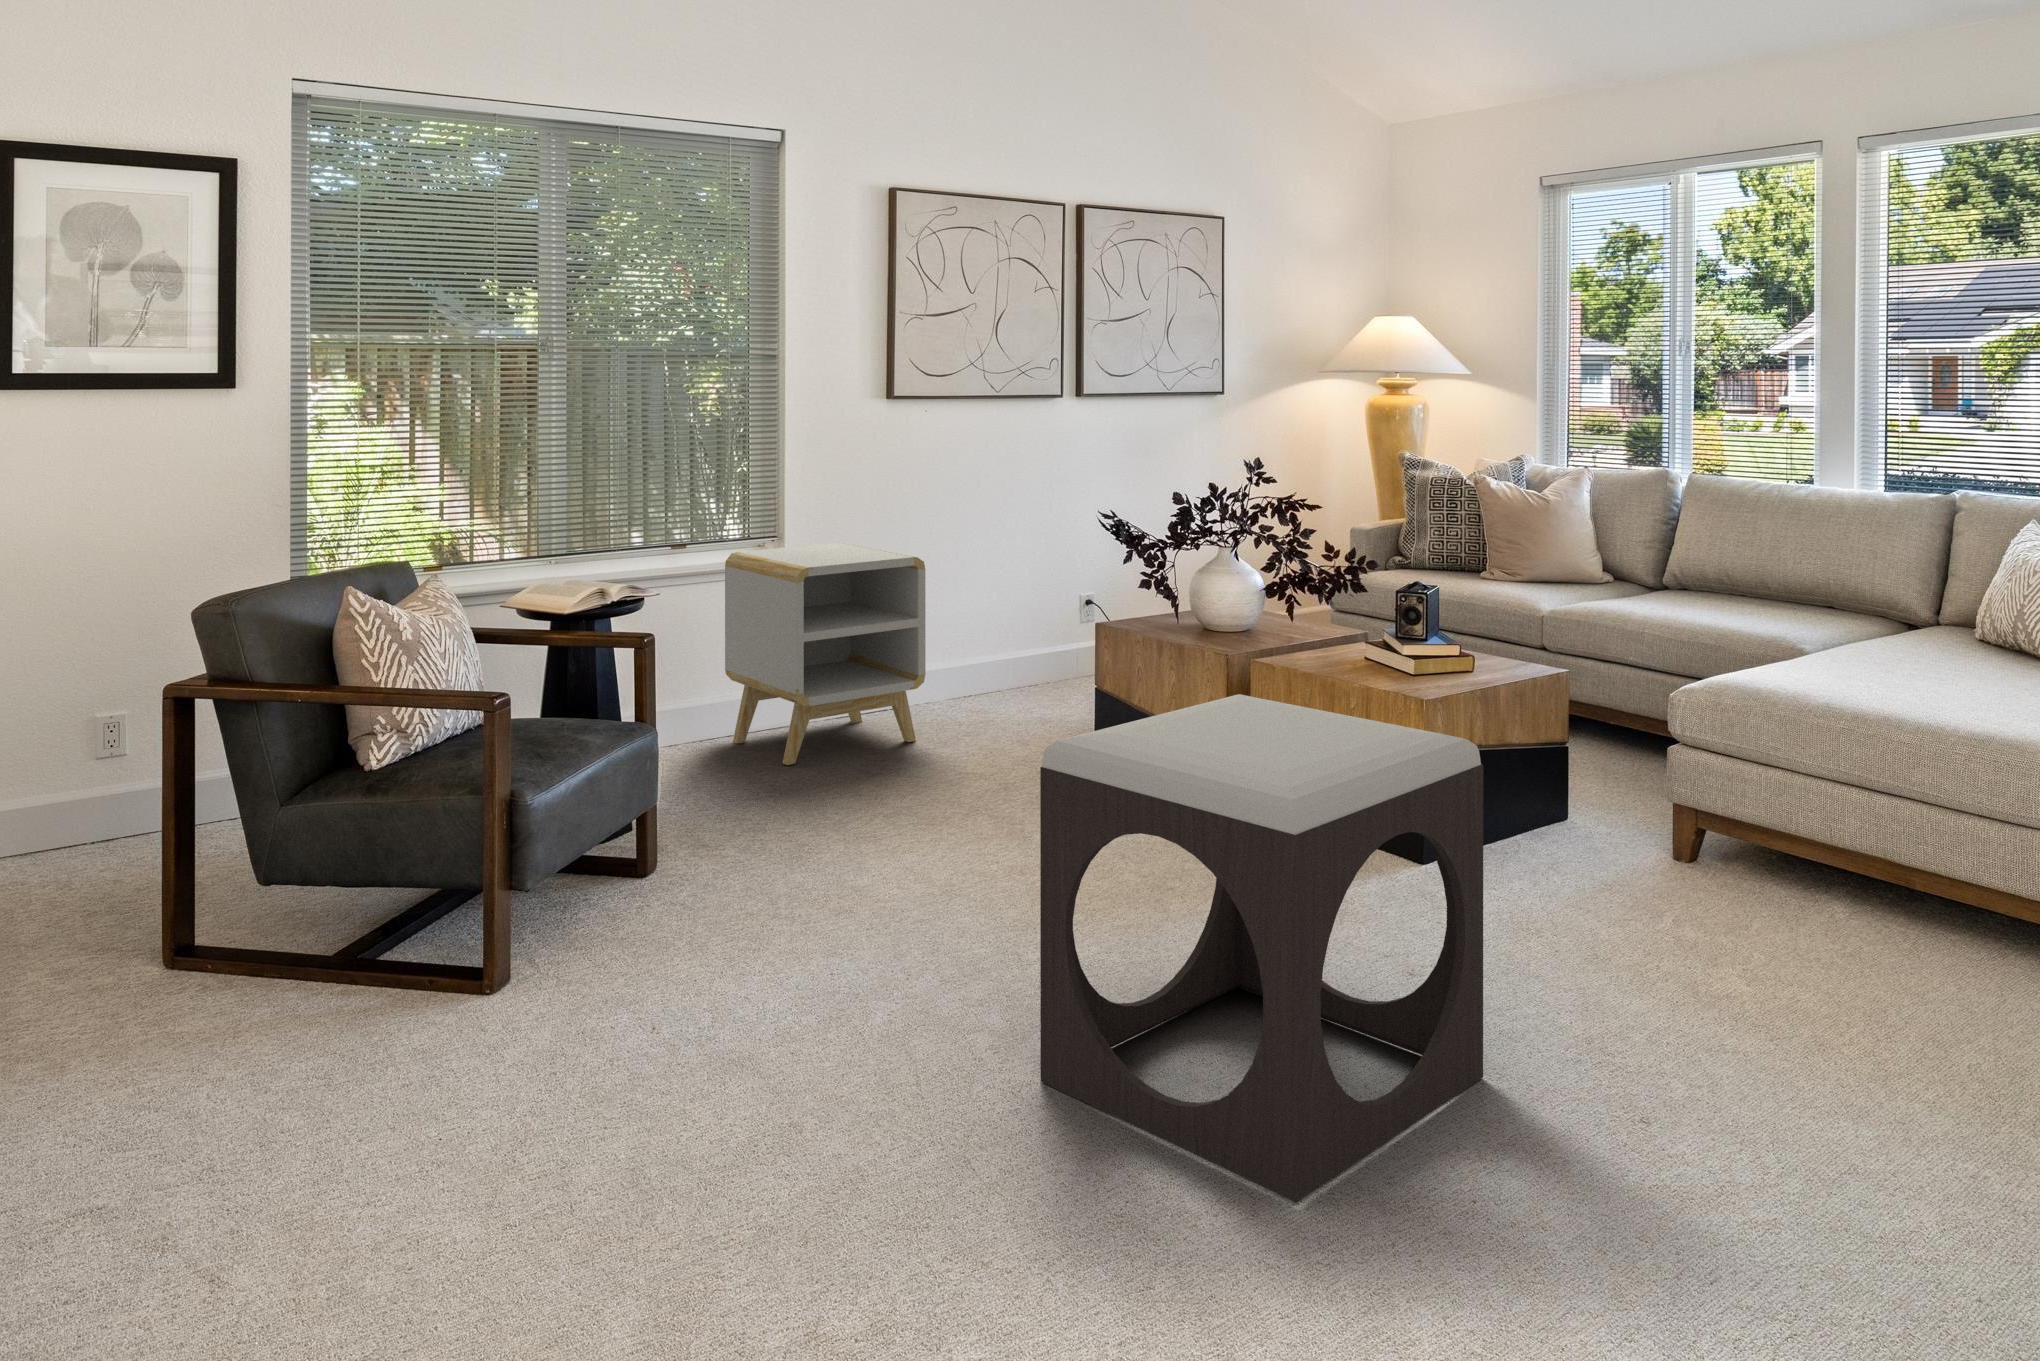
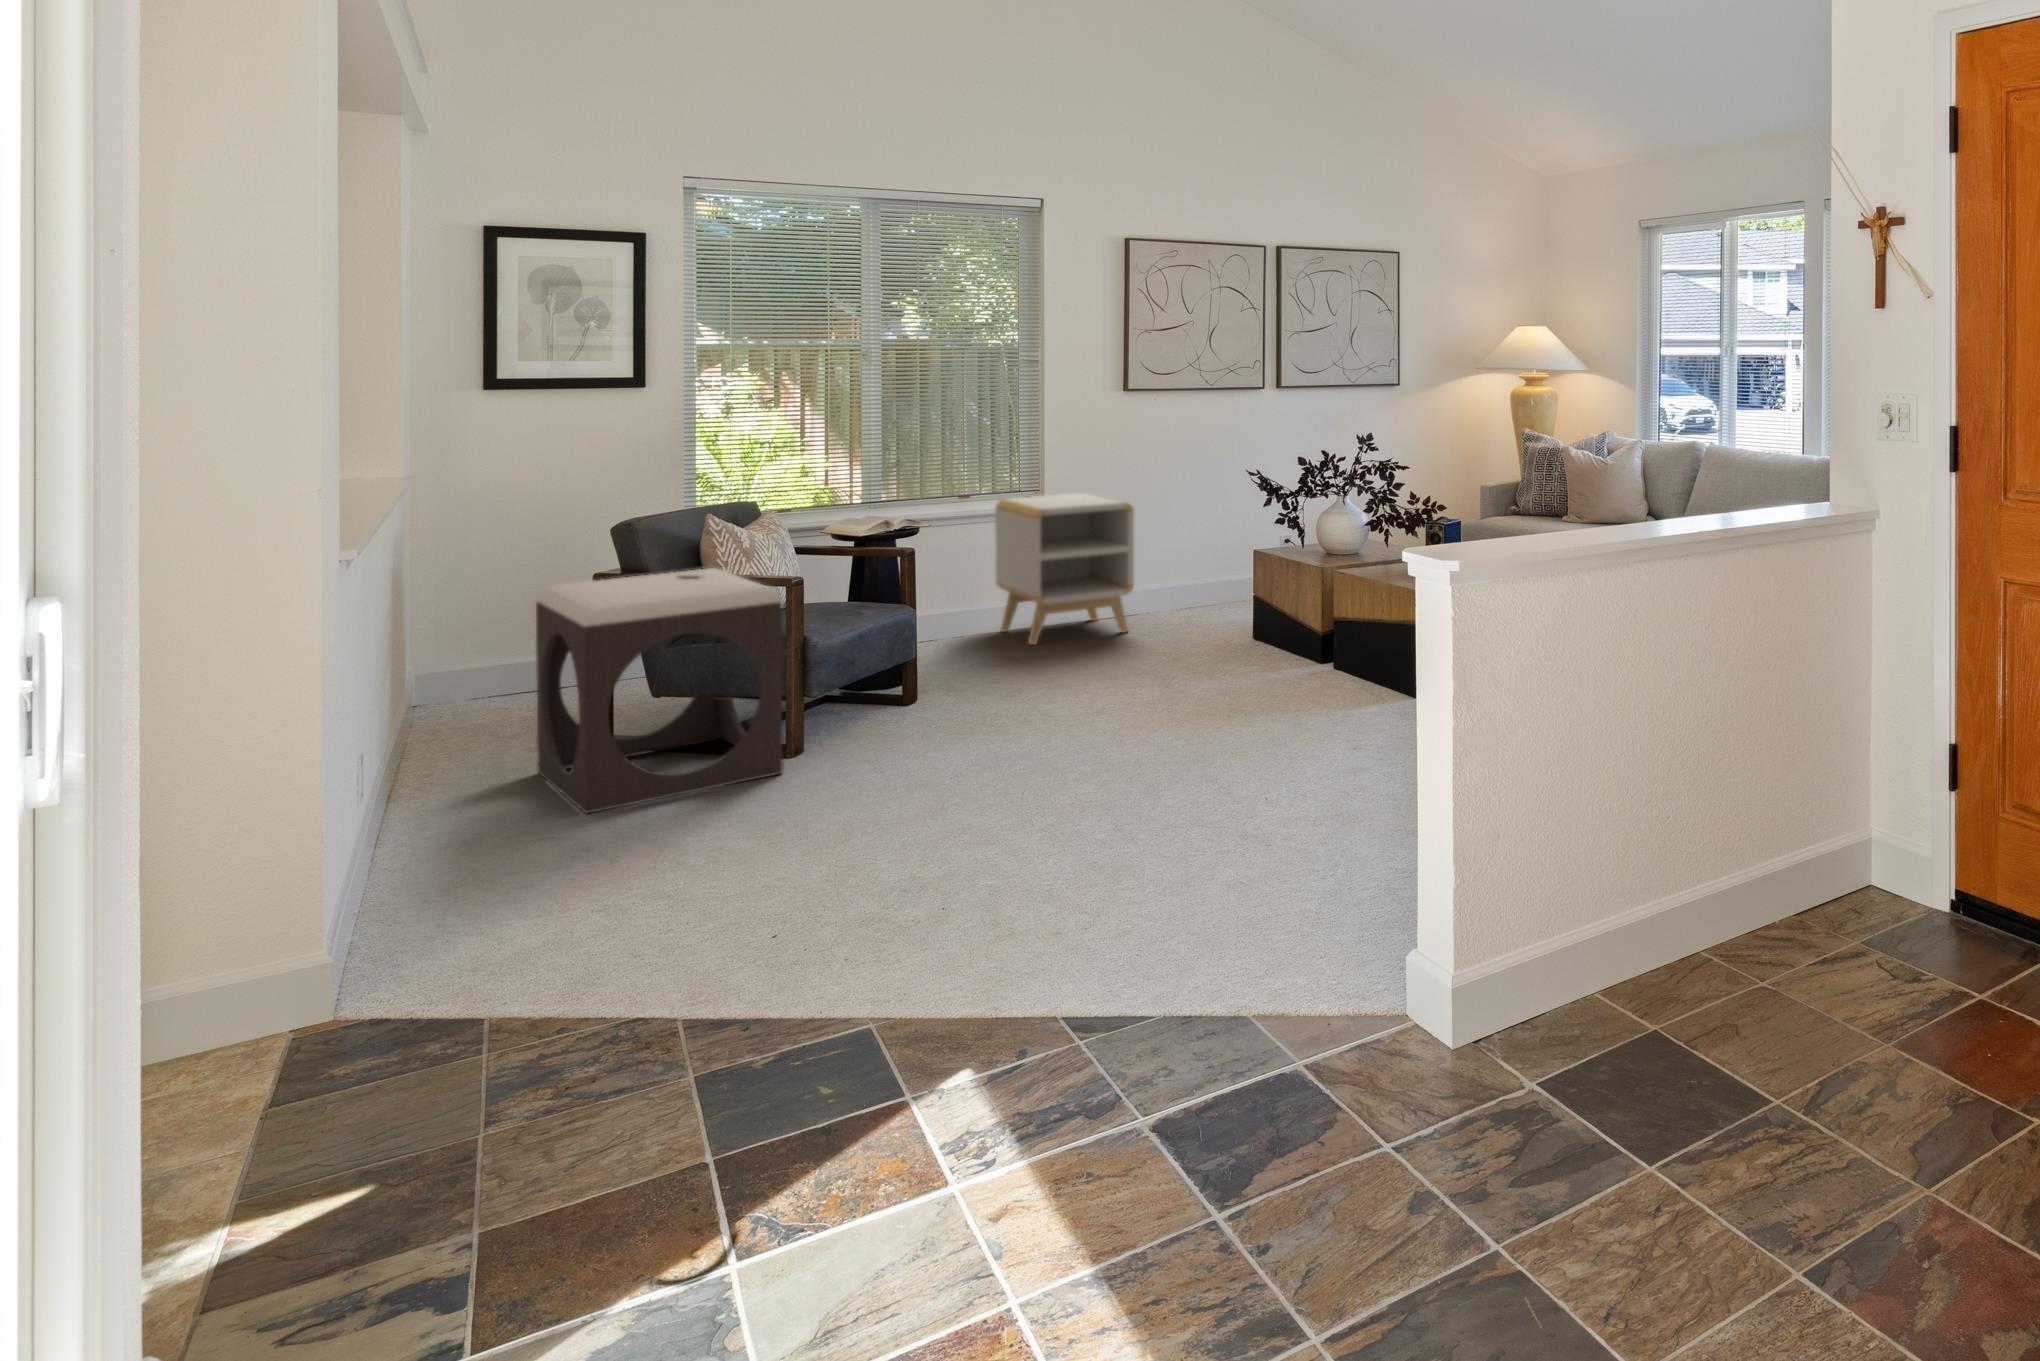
footstool: present [1040,694,1483,1202] -> present [536,568,783,814]

